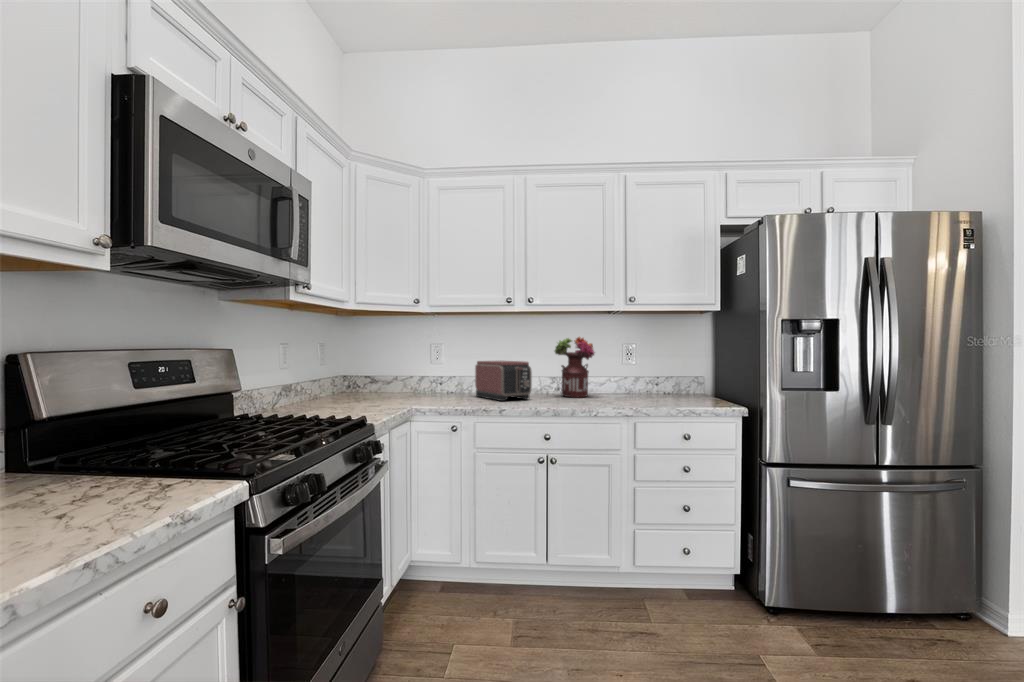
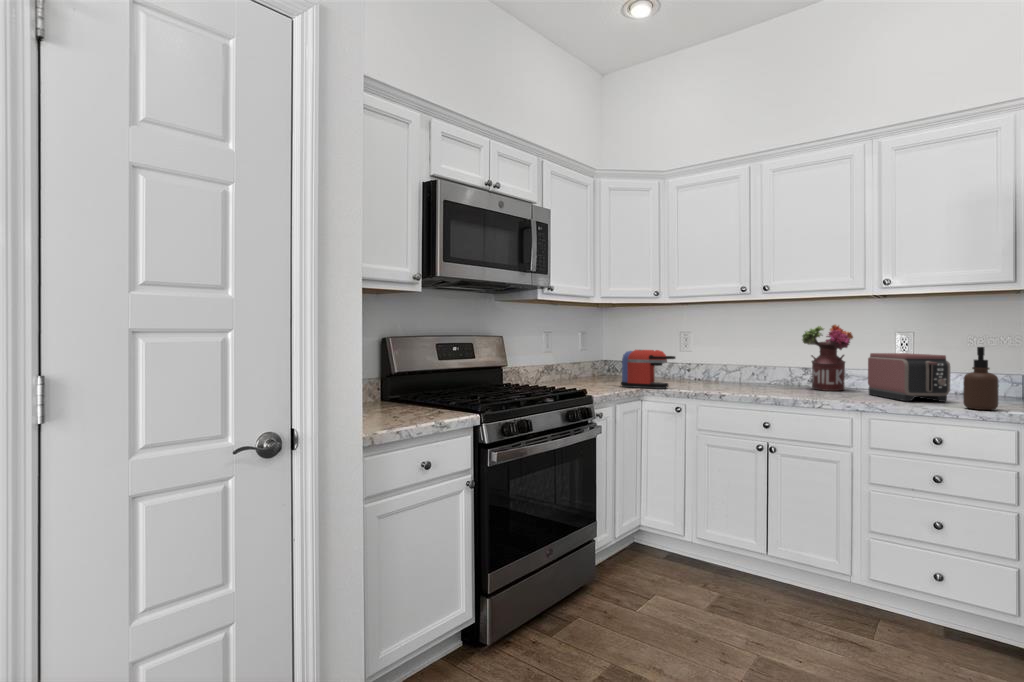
soap dispenser: none [699,356,724,408] -> present [963,347,998,410]
toaster: present [475,361,532,401] -> present [868,353,950,402]
coffee maker: none [388,363,450,407] -> present [621,350,675,389]

